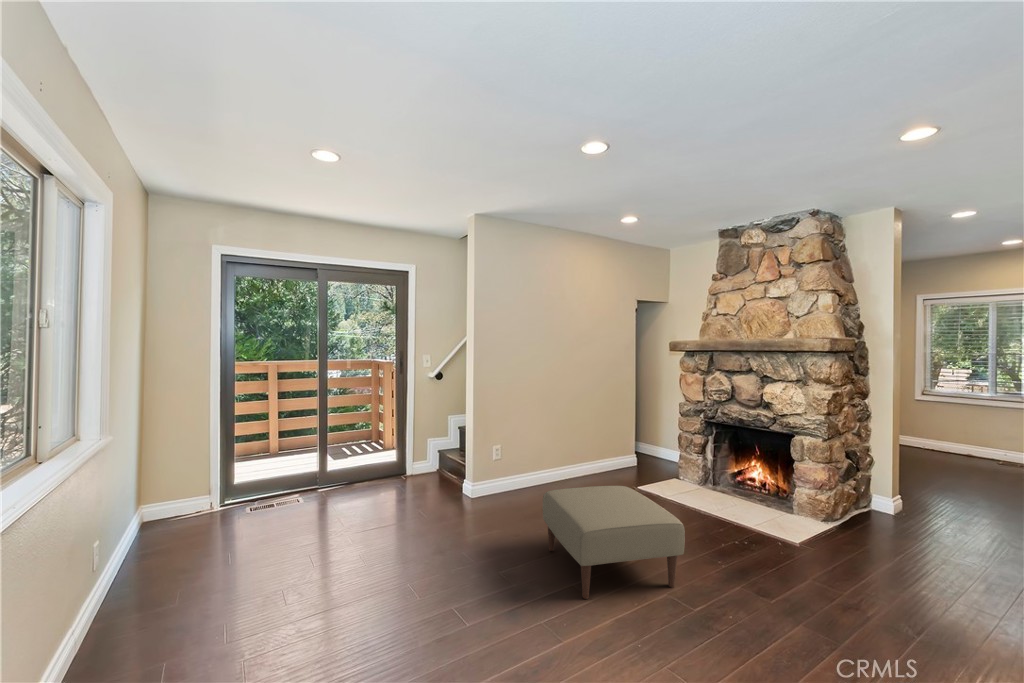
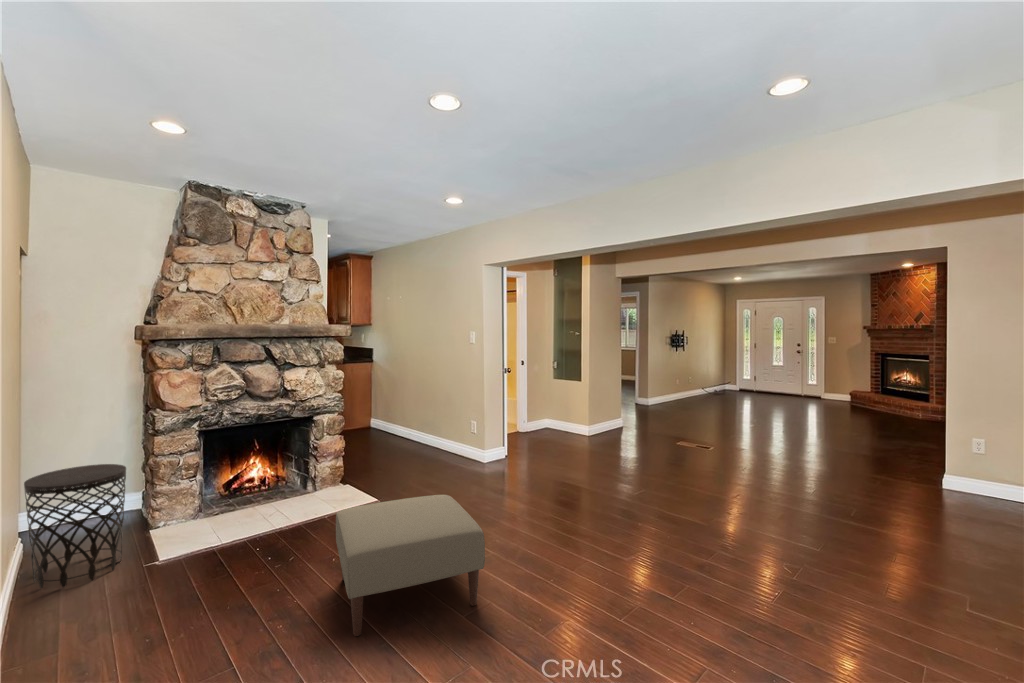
side table: none [603,419,646,483] -> present [24,464,126,588]

